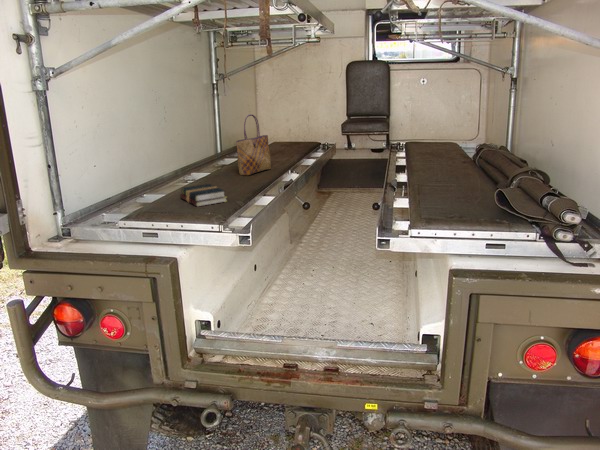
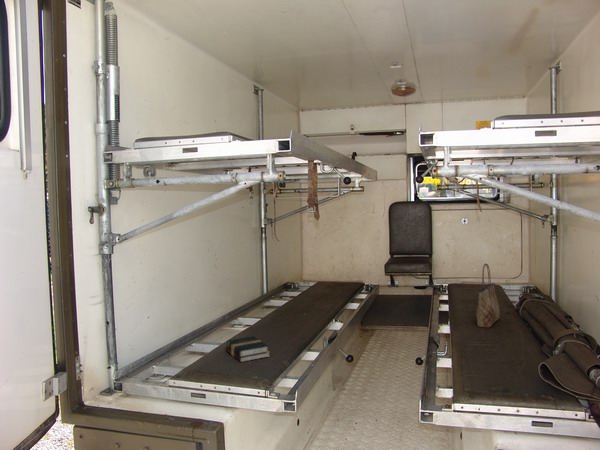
tote bag: present [236,114,271,175] -> present [476,264,500,328]

